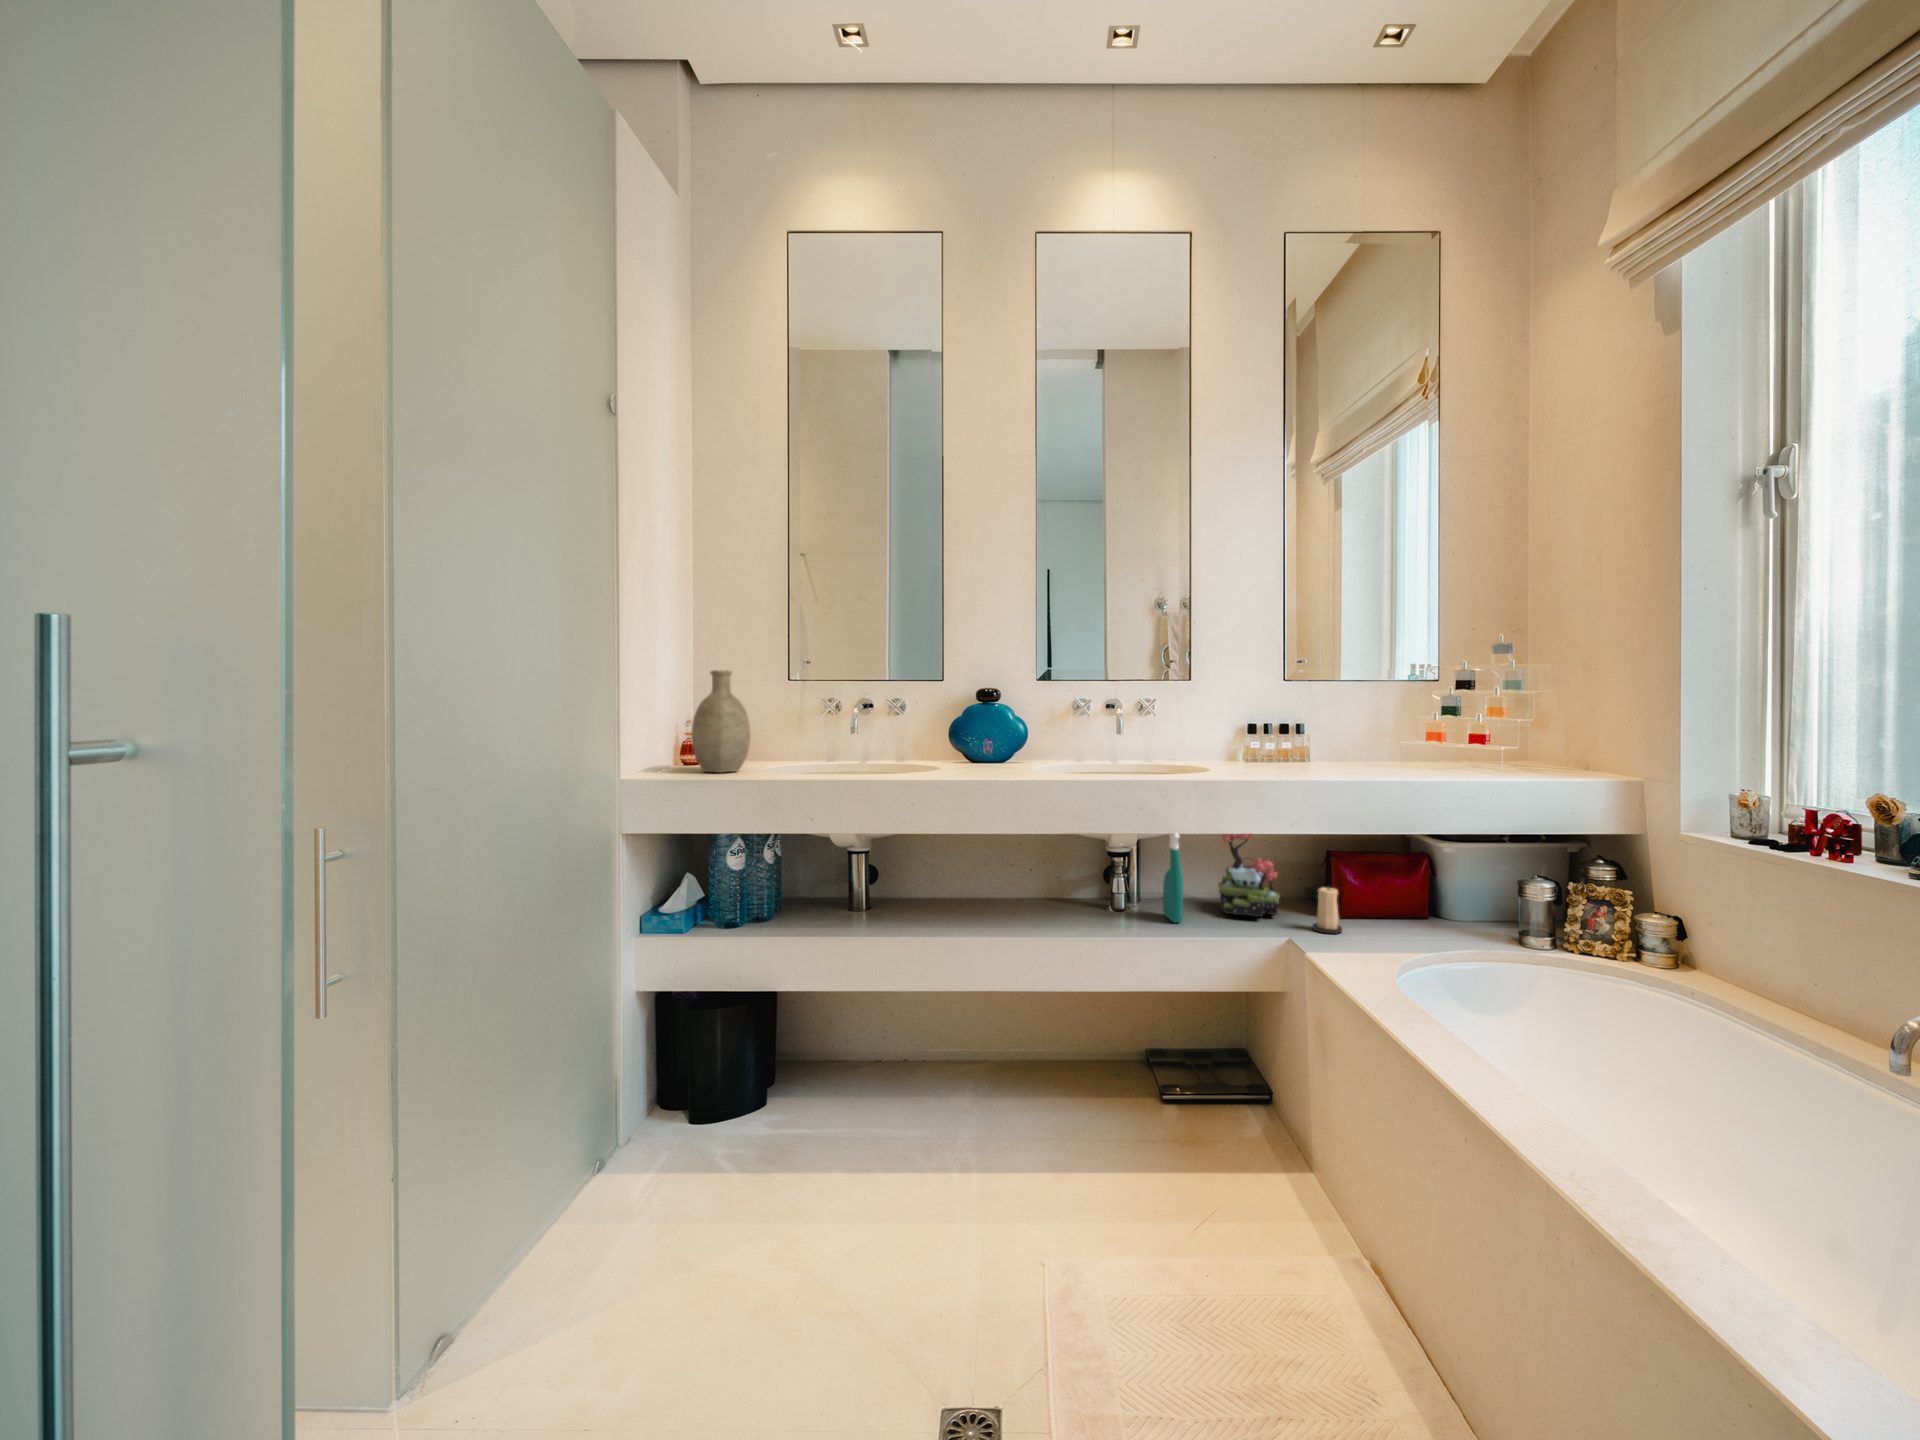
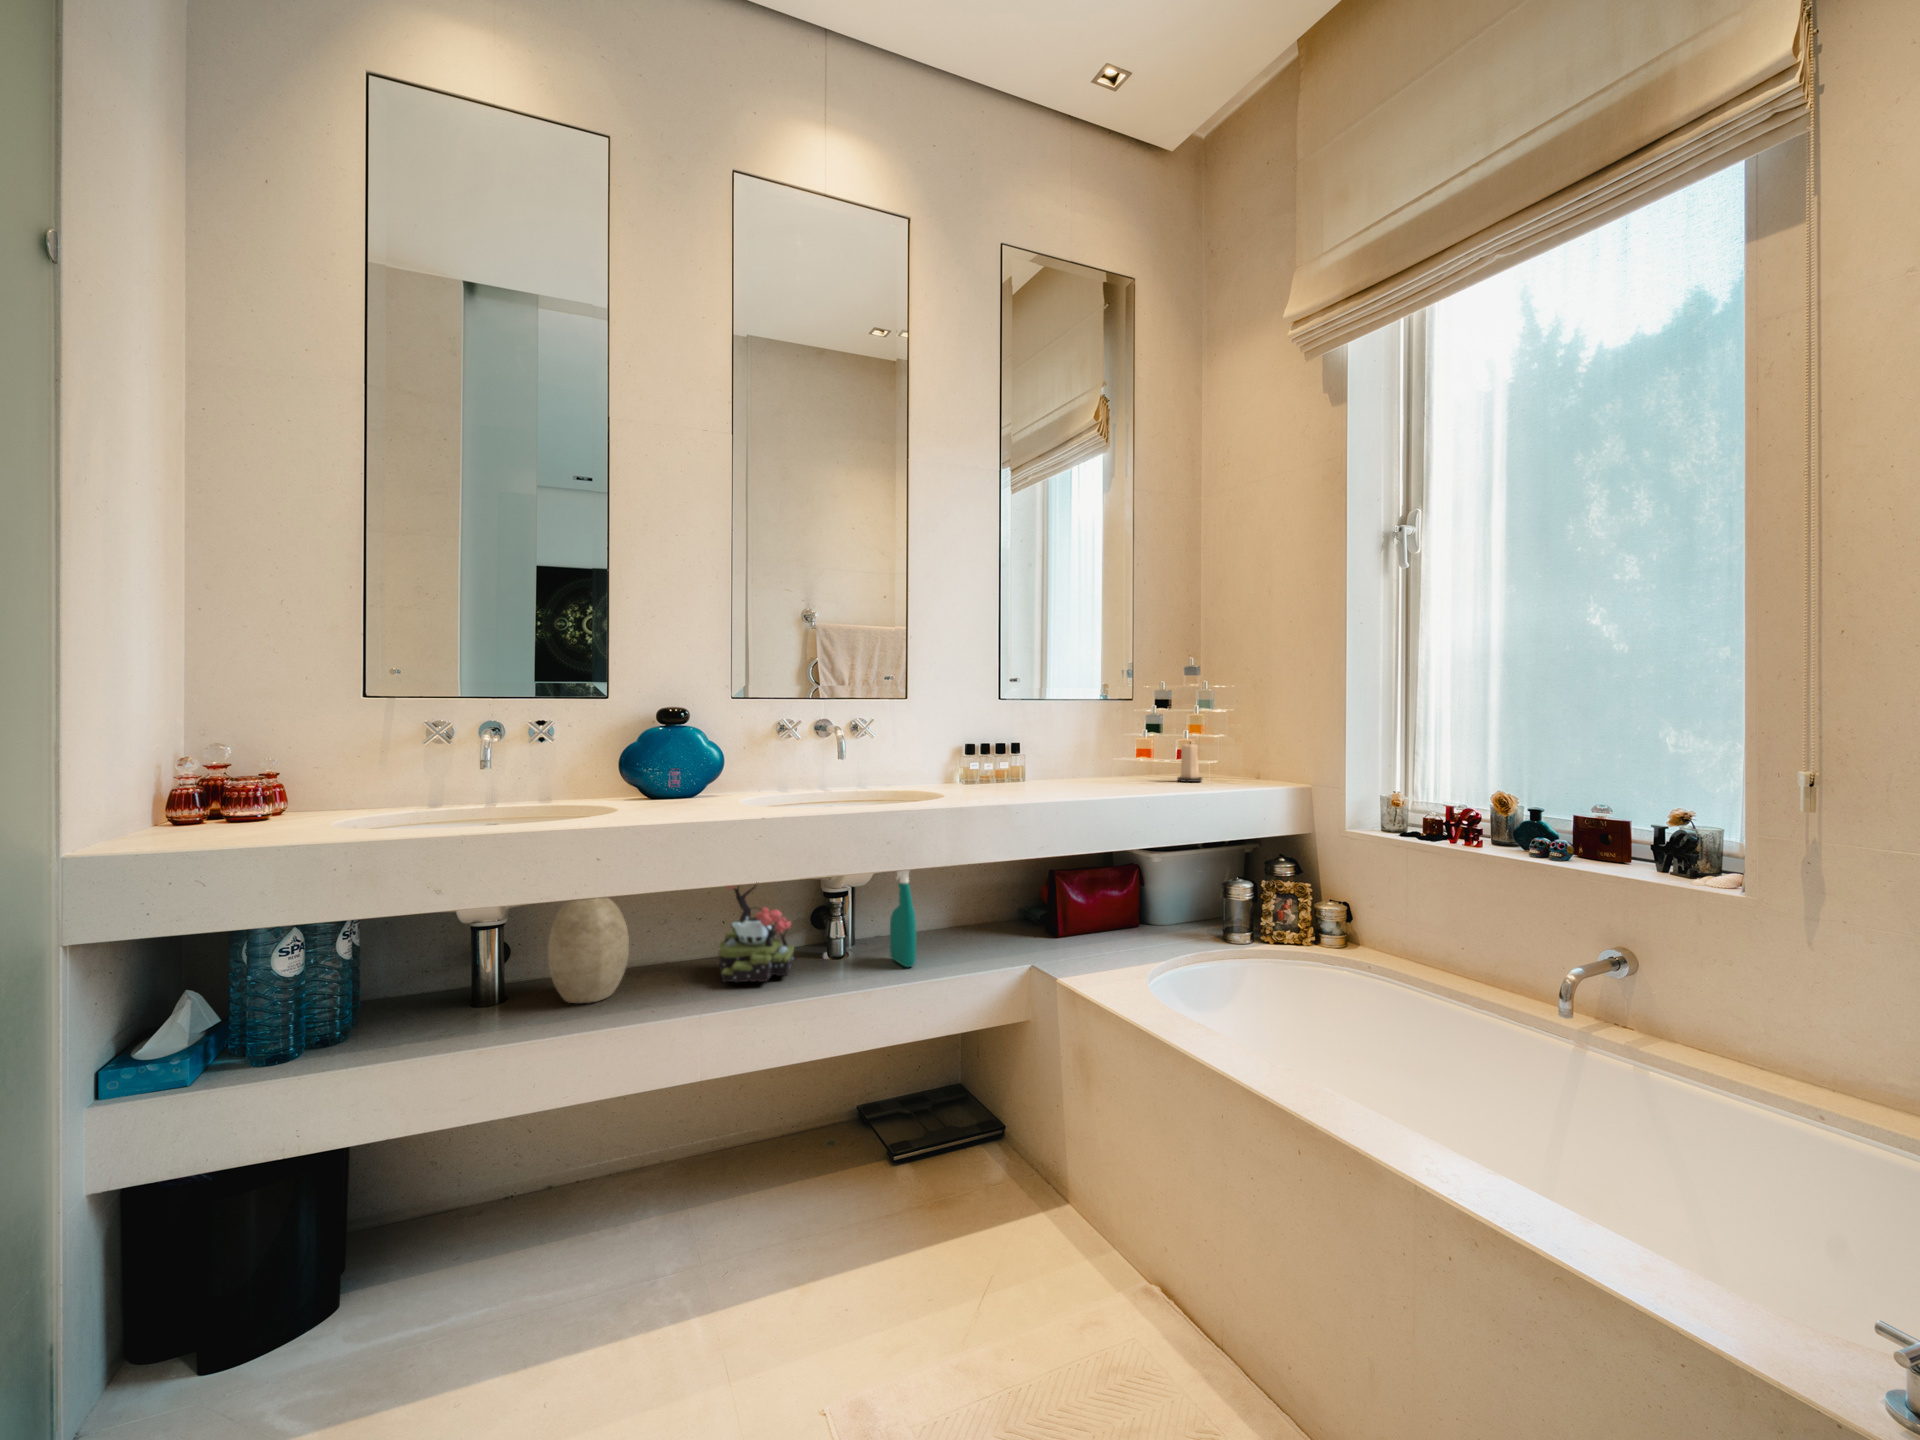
decorative vase: present [691,670,750,772] -> present [548,898,629,1003]
plant: present [1218,834,1280,917] -> present [718,882,794,982]
candle: present [1312,887,1342,934] -> present [1177,743,1202,782]

